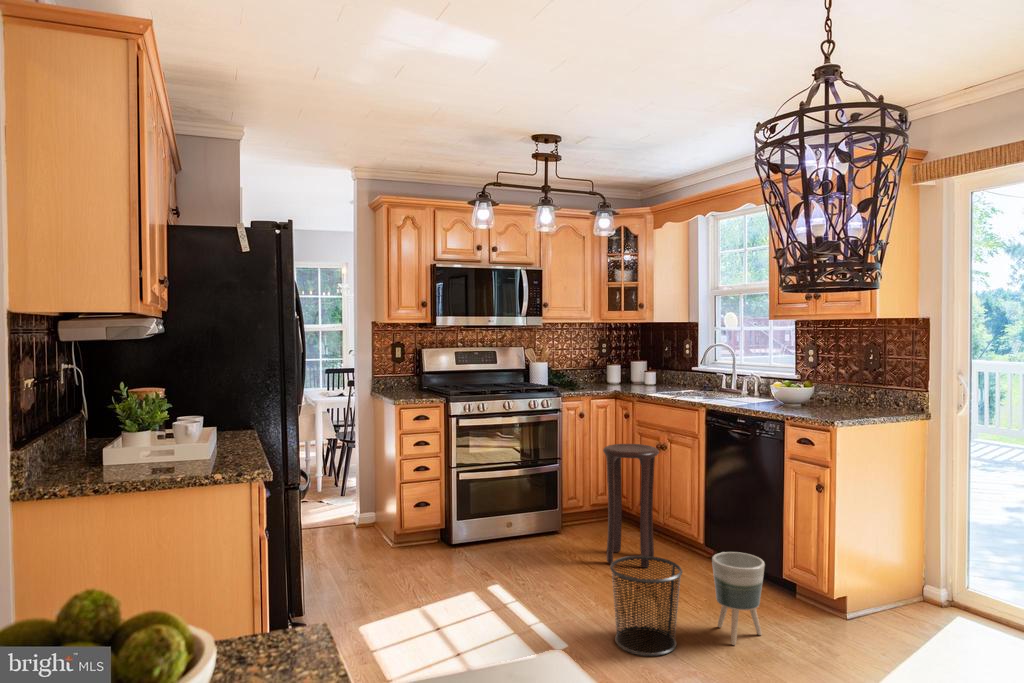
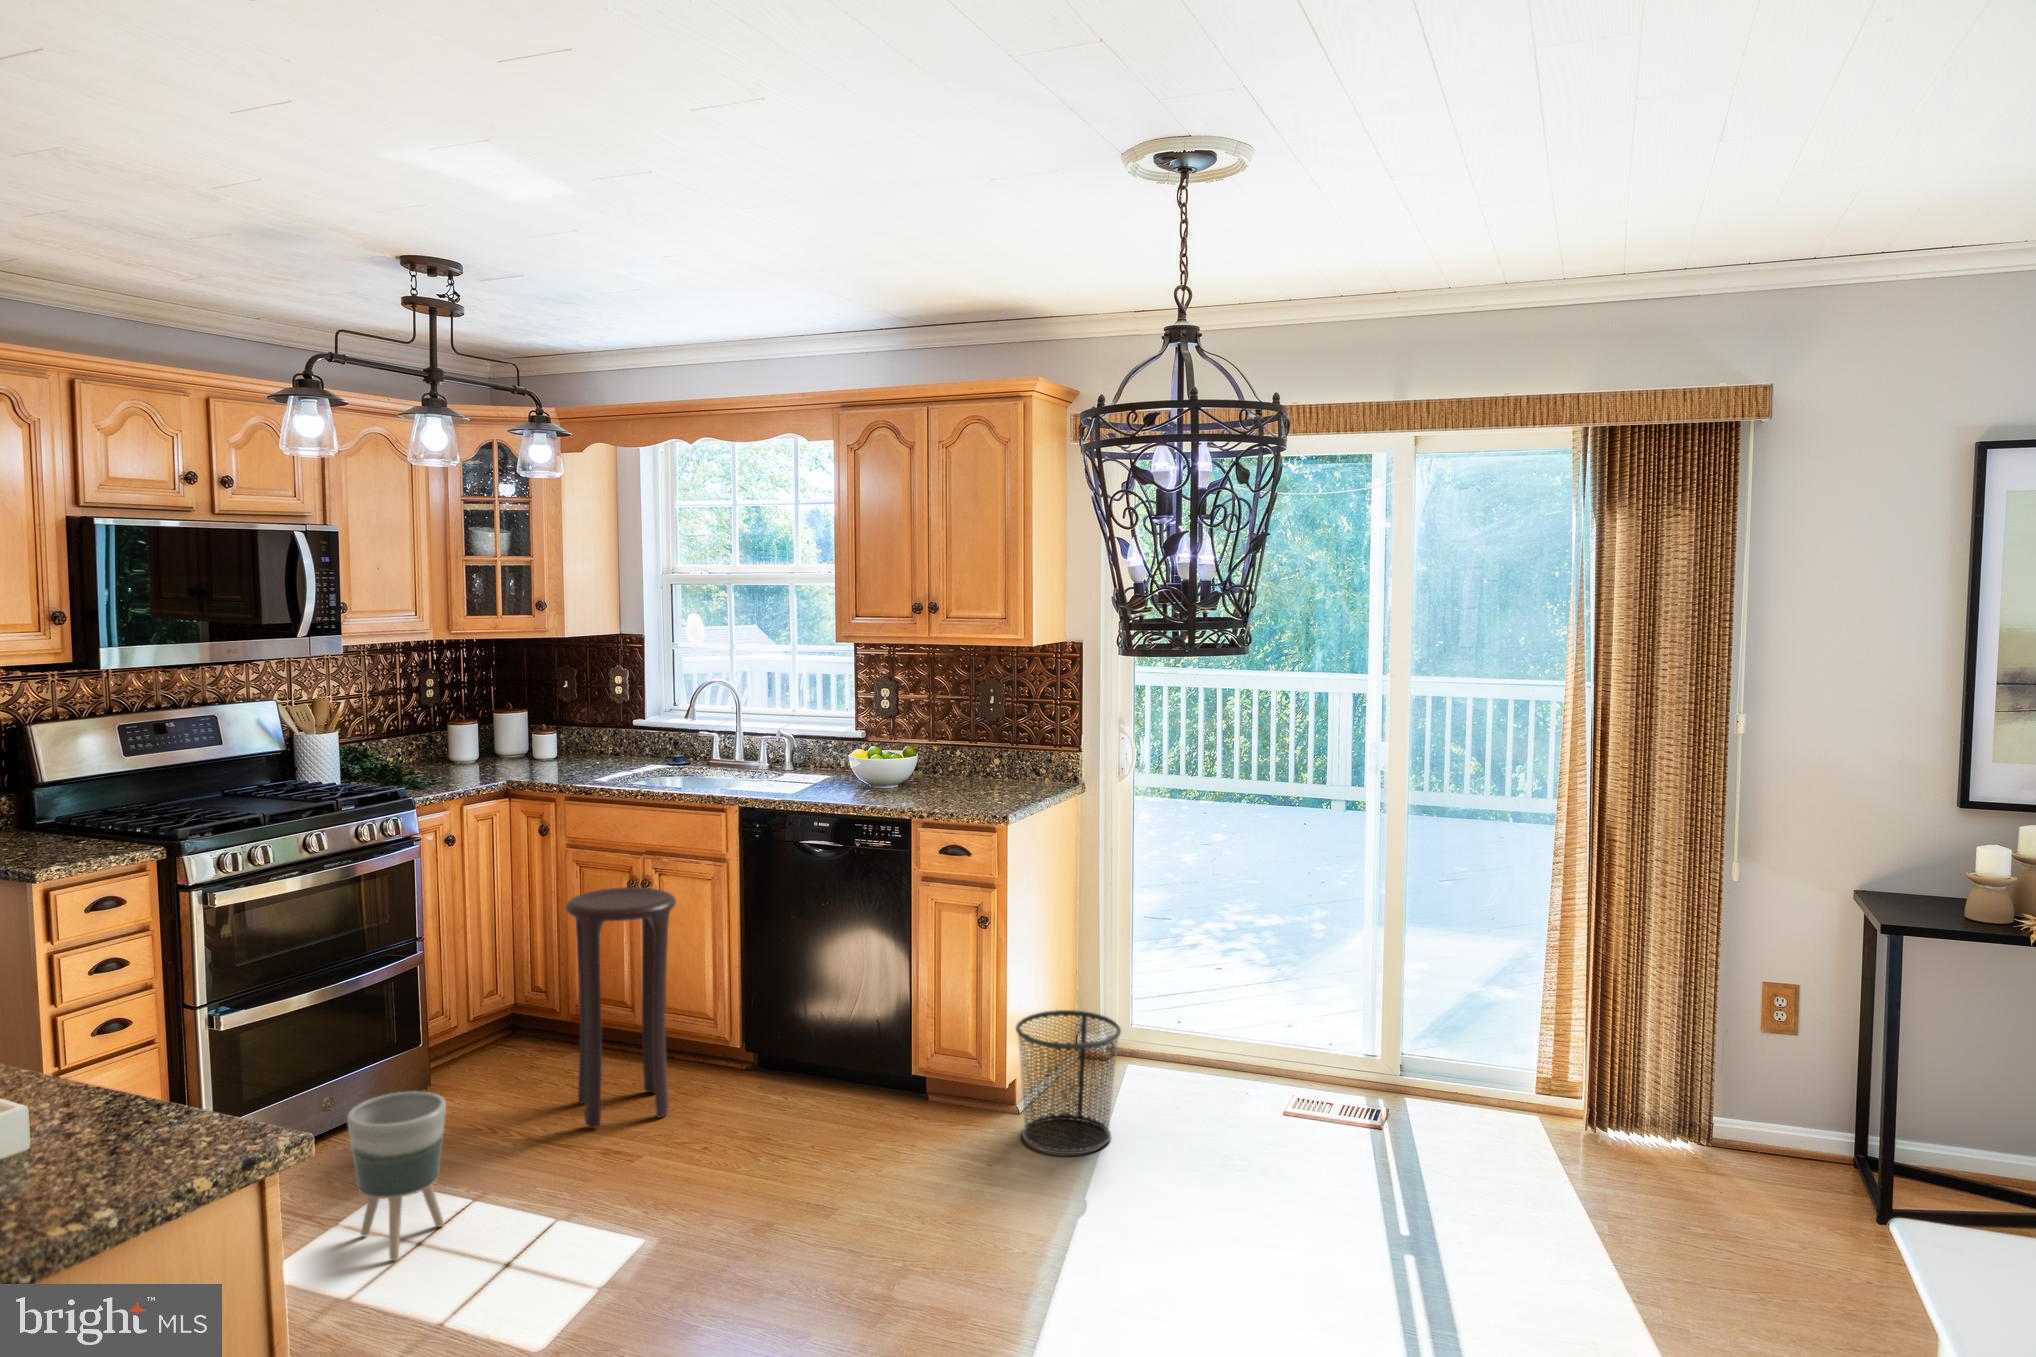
planter: present [712,552,765,645] -> present [347,1091,446,1261]
waste bin: present [610,555,682,656] -> present [1016,1010,1121,1154]

